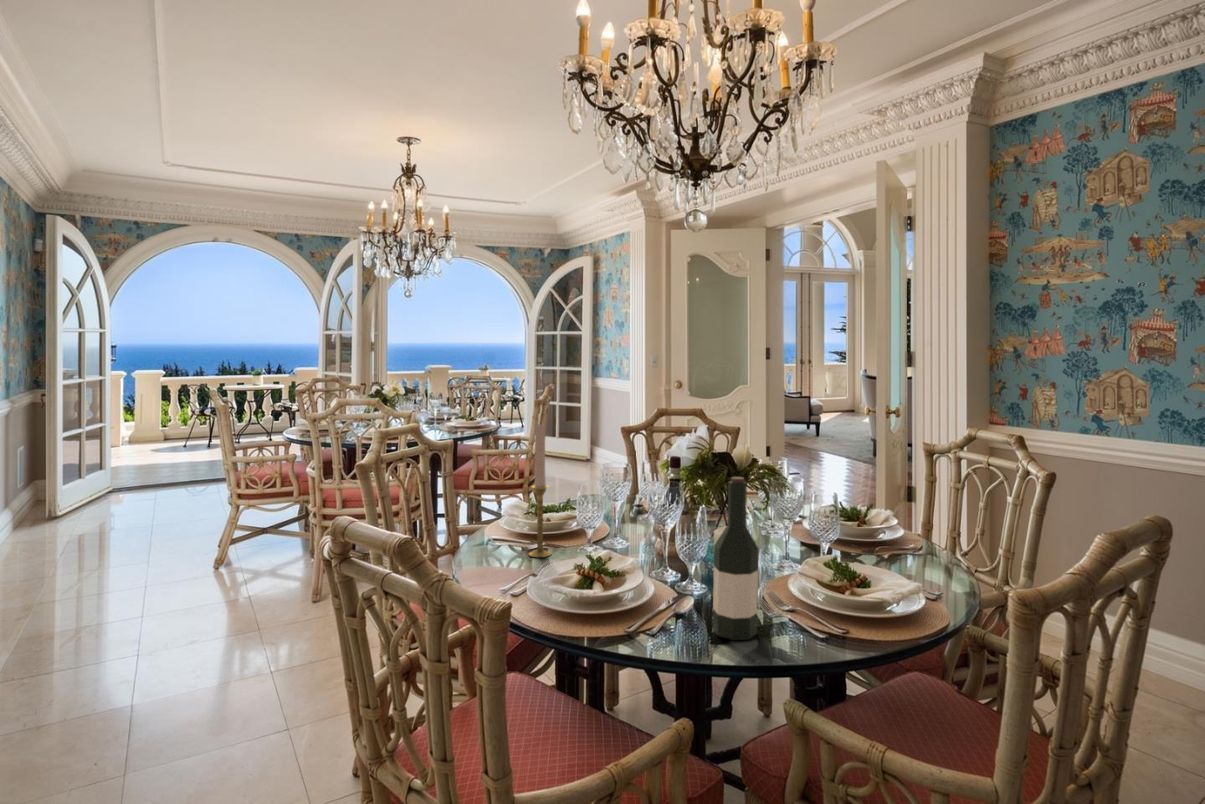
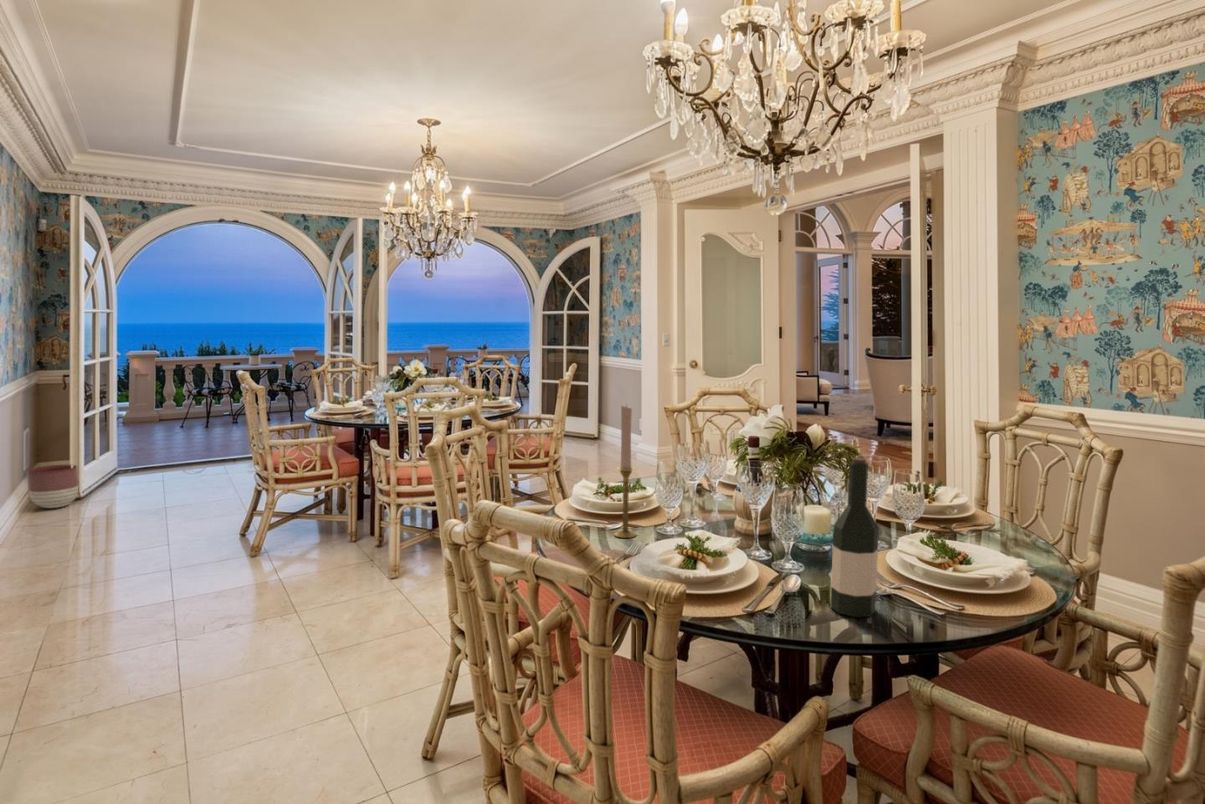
planter: none [8,480,59,524] -> present [27,465,78,508]

